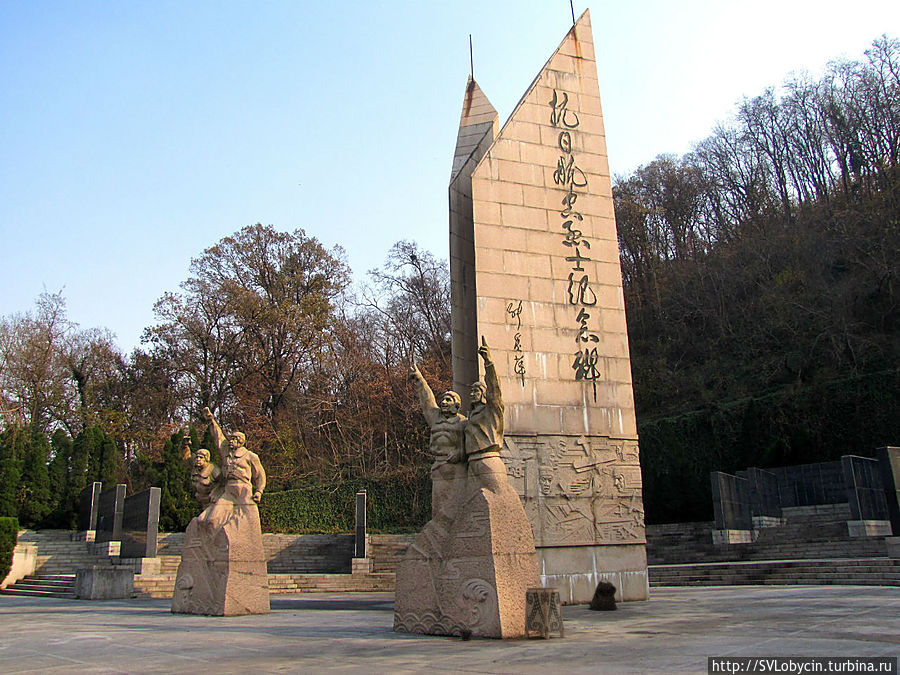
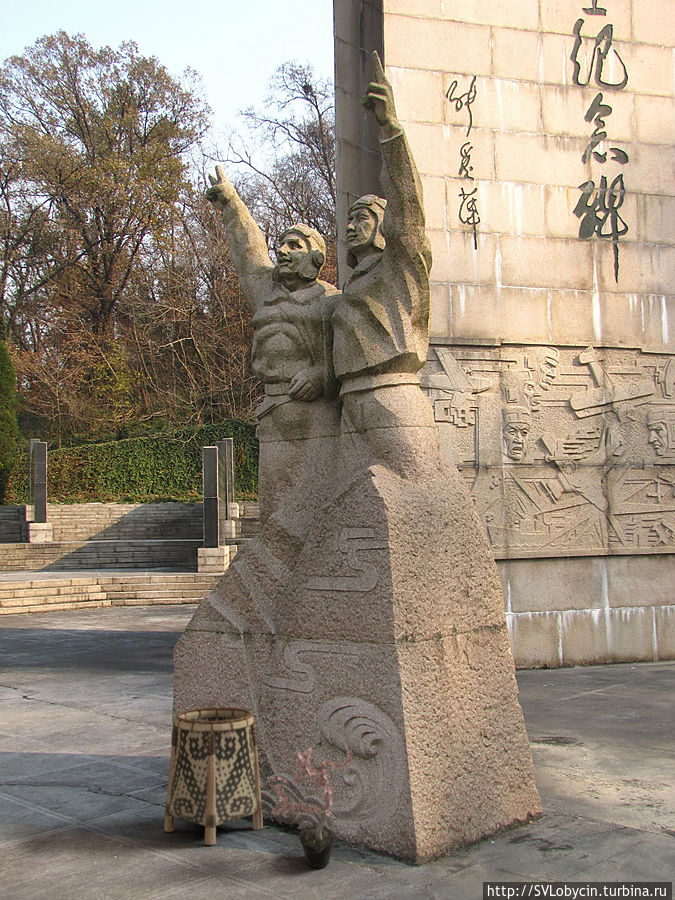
backpack: present [588,579,617,610] -> none [589,616,646,675]
basket: present [524,588,565,639] -> present [164,707,263,845]

